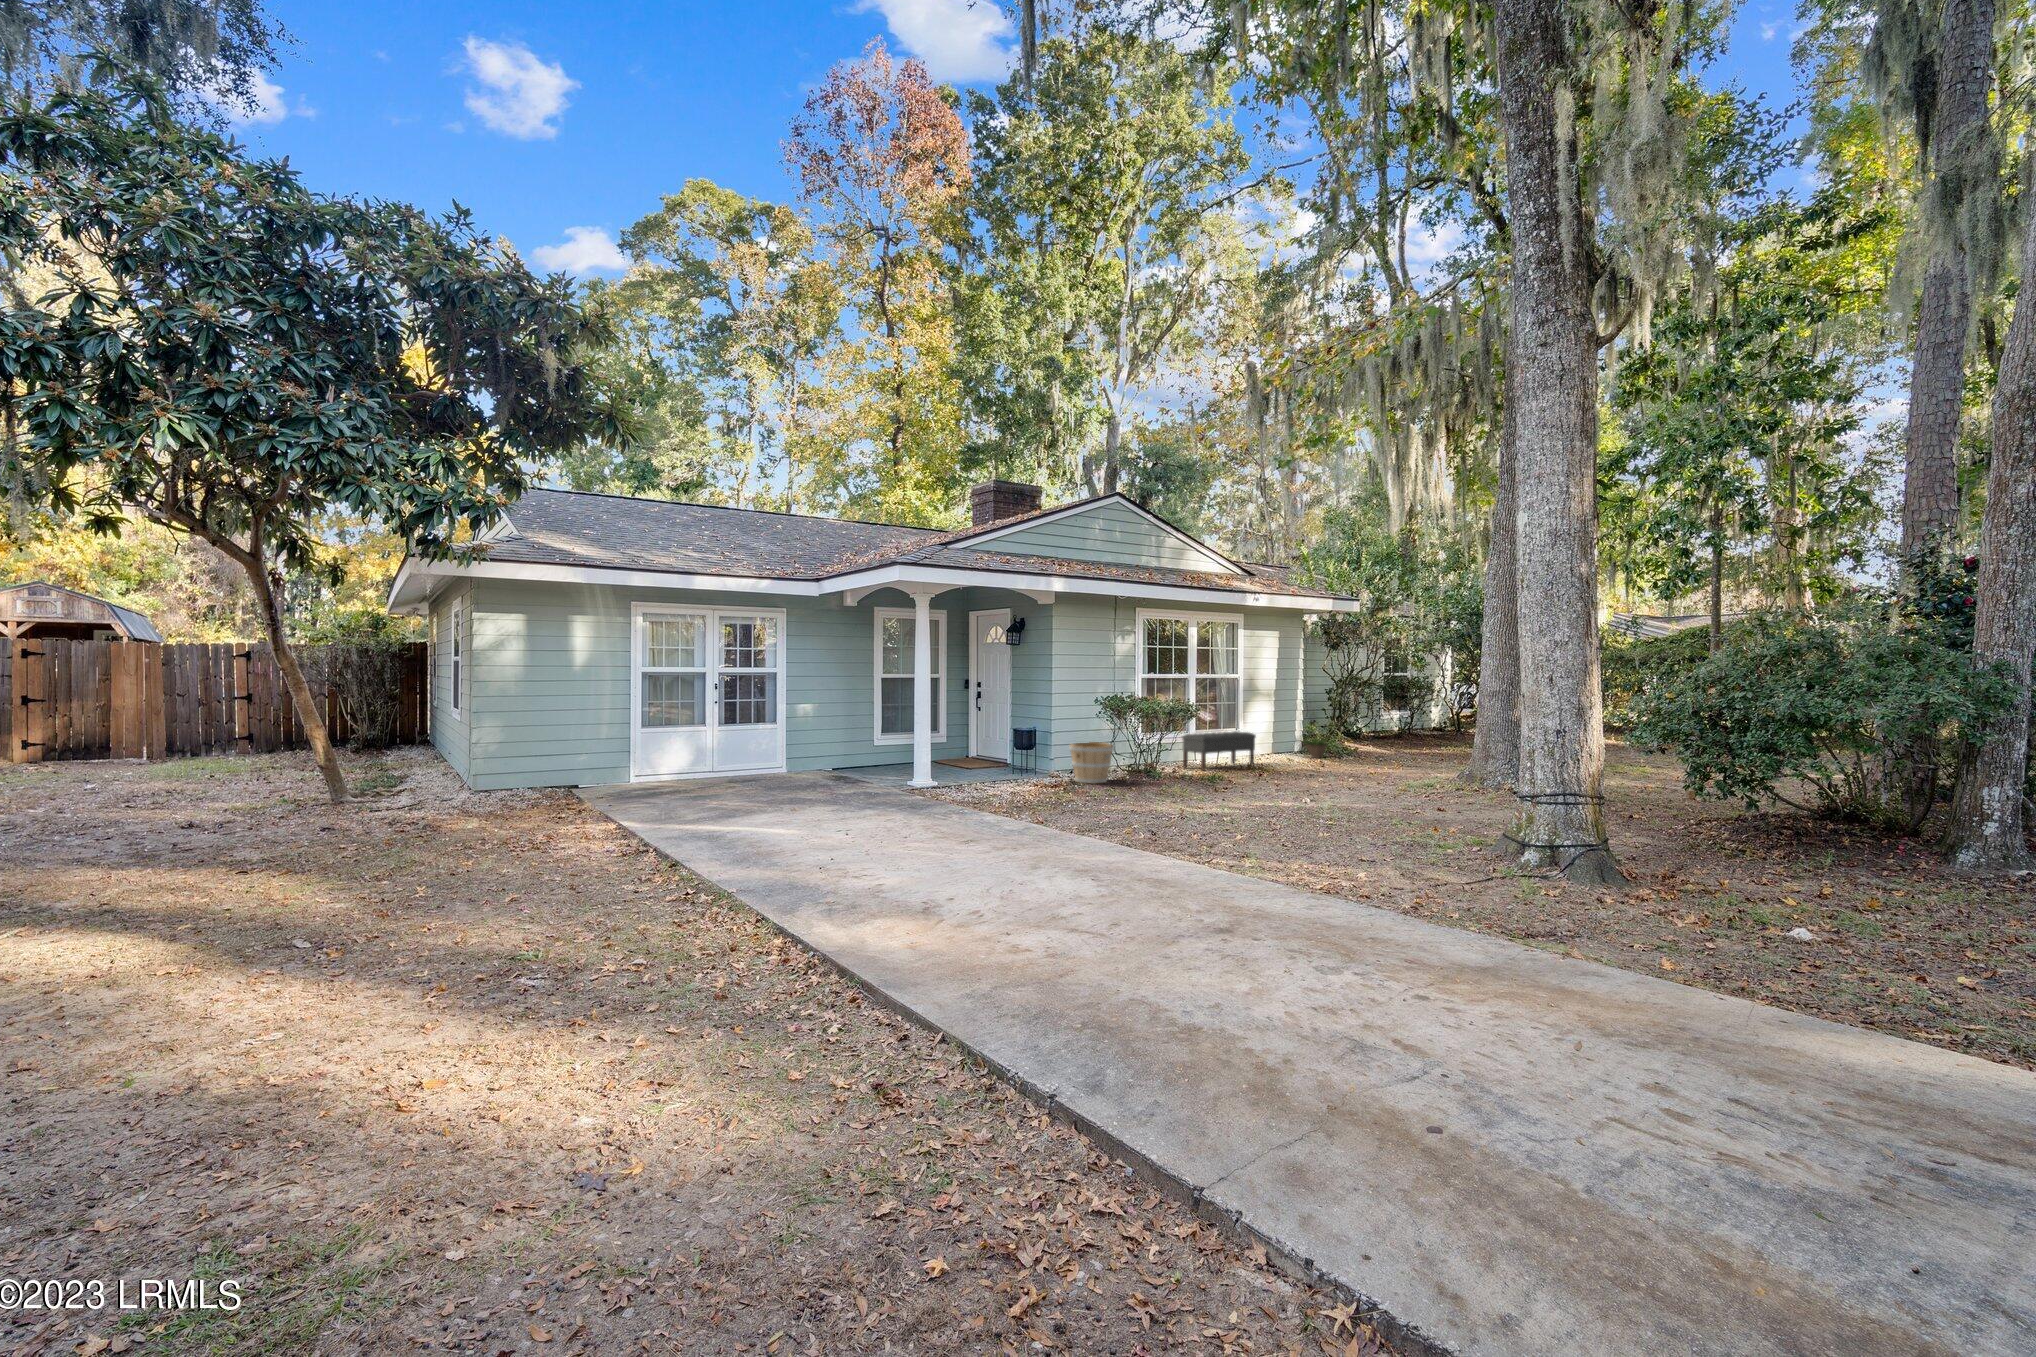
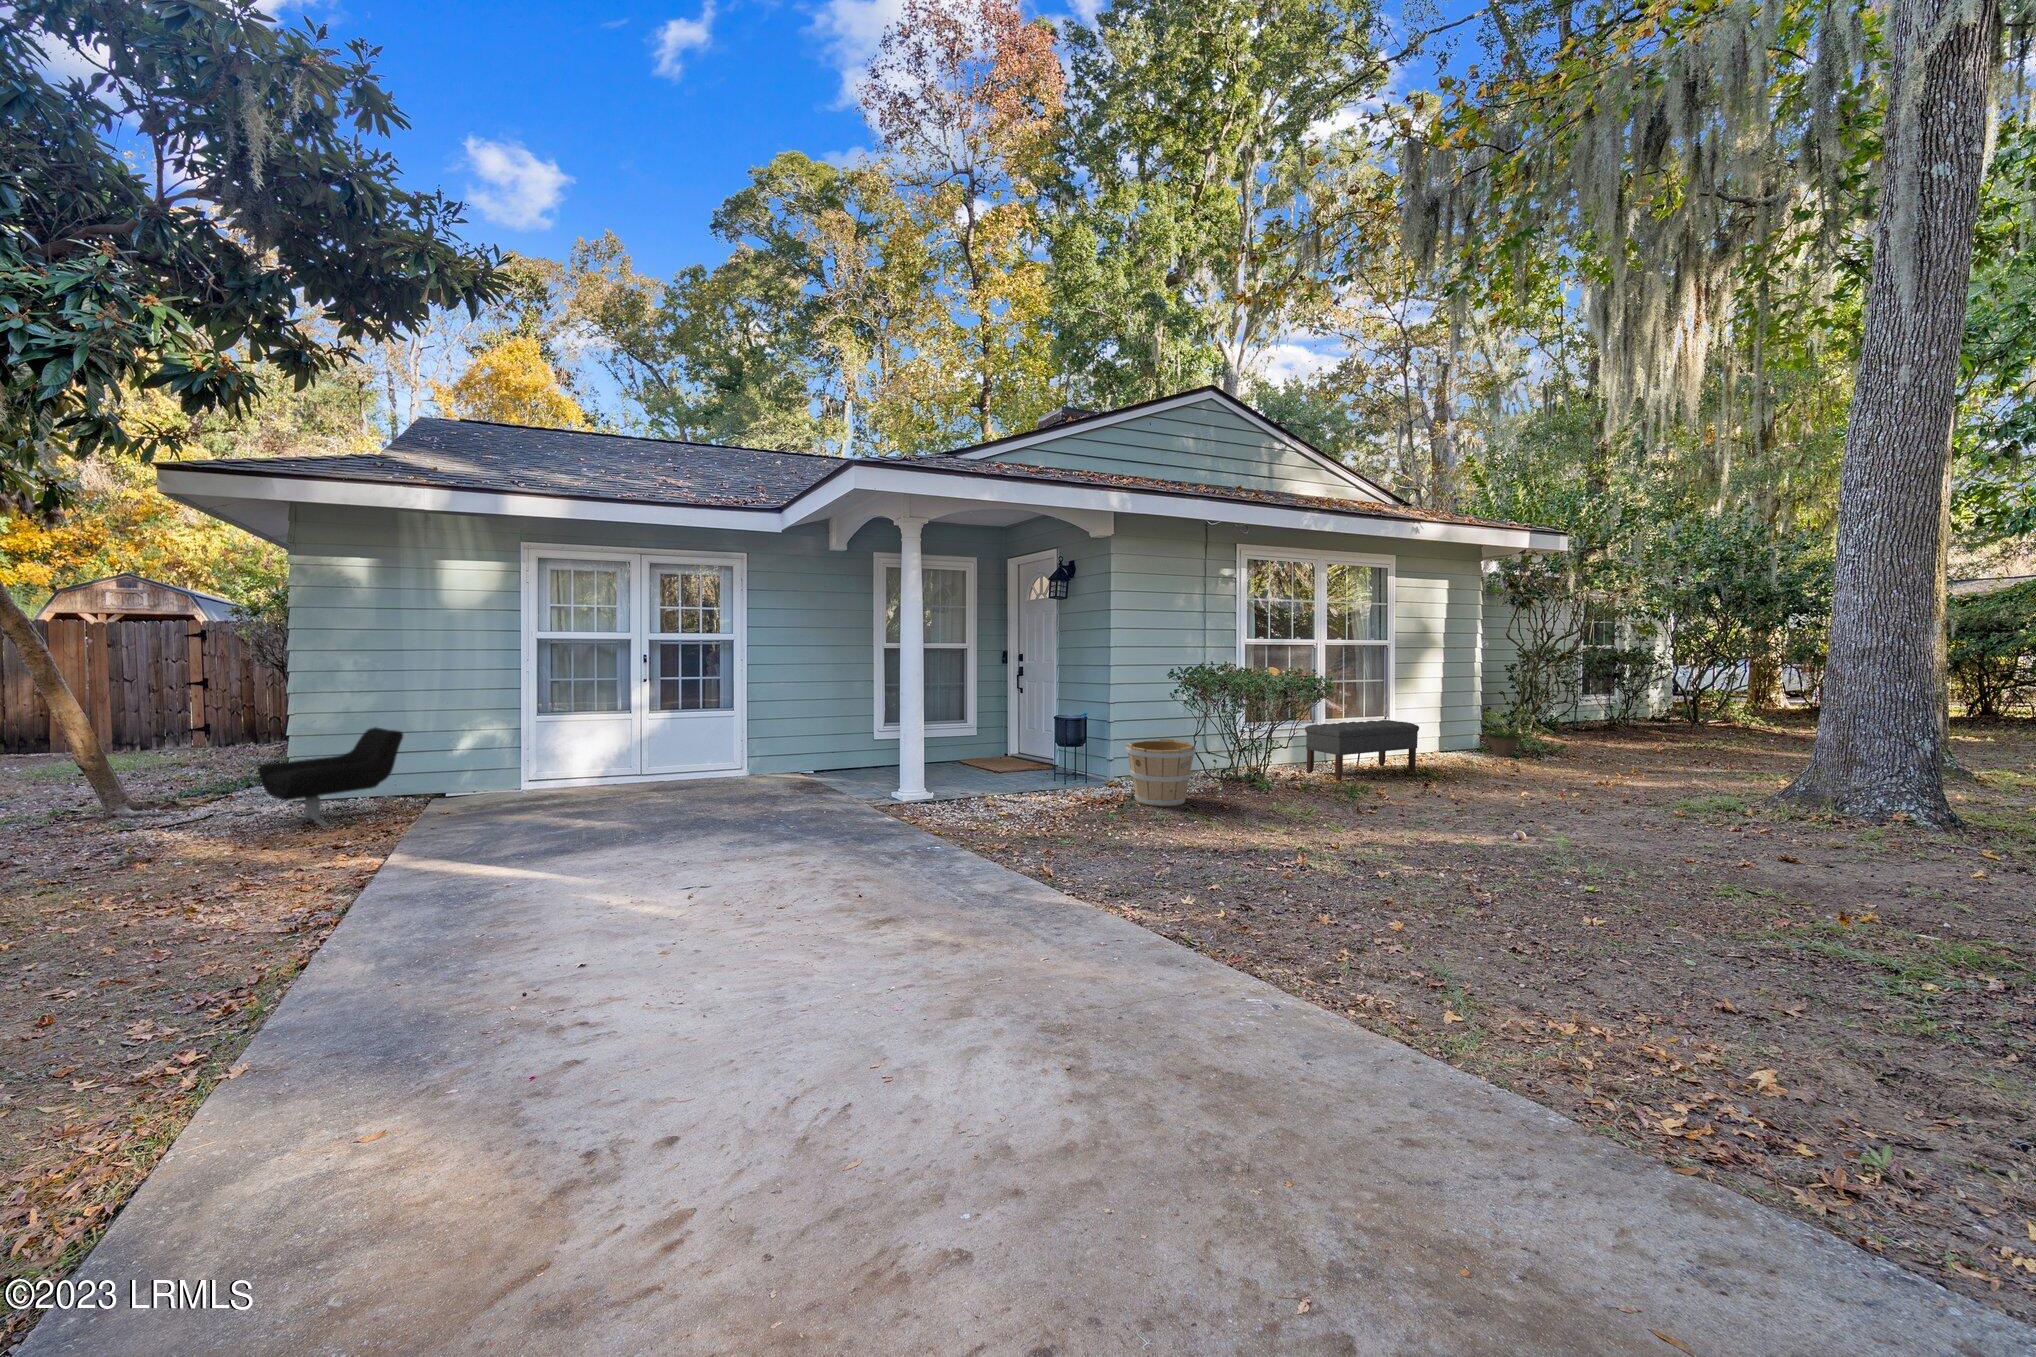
lounge chair: none [479,736,573,805] -> present [258,727,403,828]

